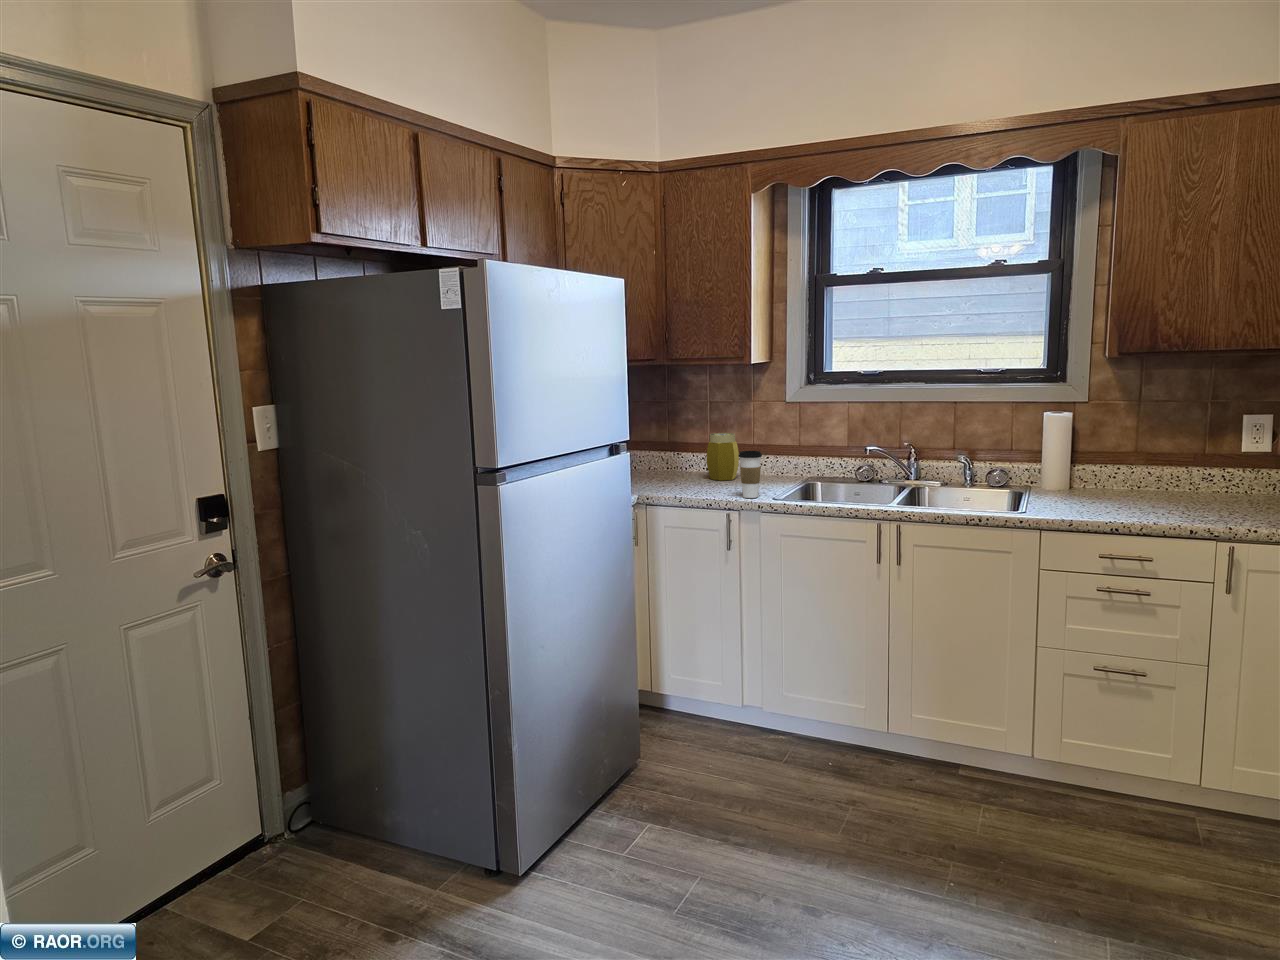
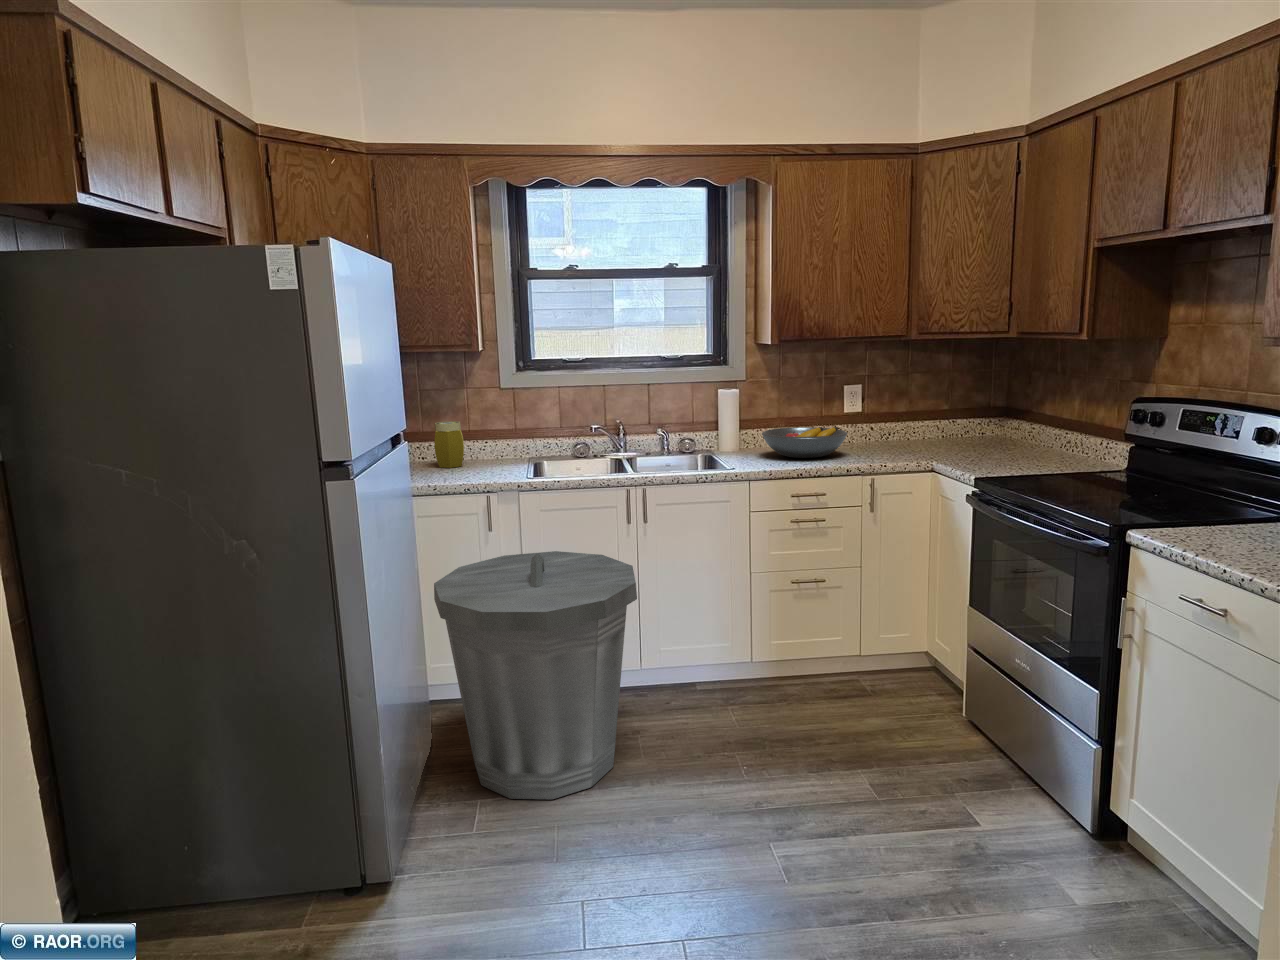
coffee cup: present [738,451,762,498] -> none [490,435,513,479]
fruit bowl: none [1086,467,1216,510] -> present [762,427,848,458]
trash can: none [624,578,846,846] -> present [434,551,637,799]

